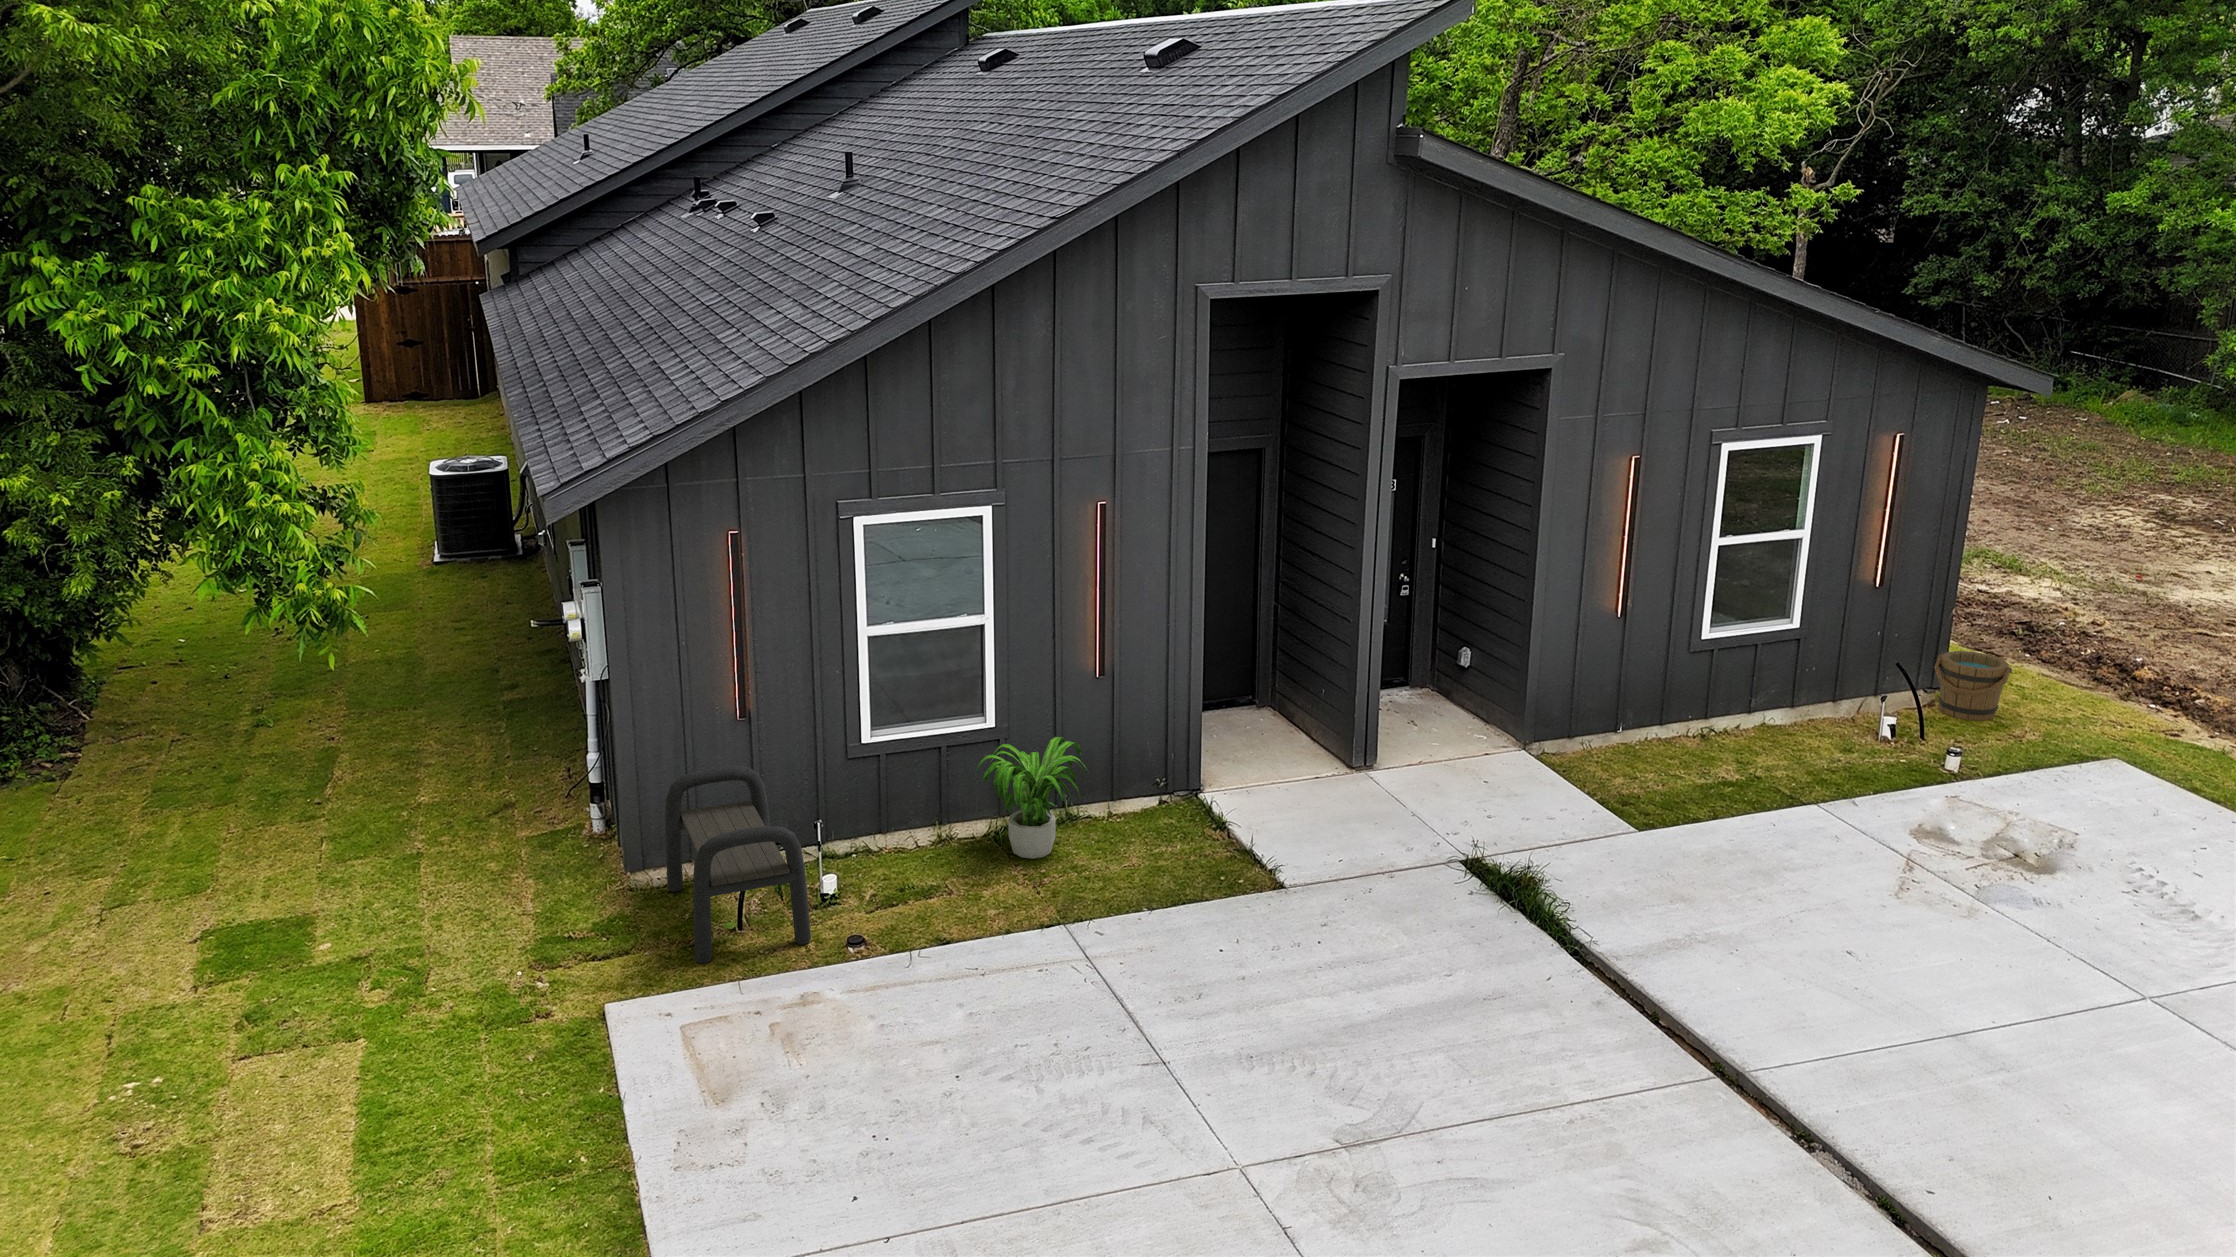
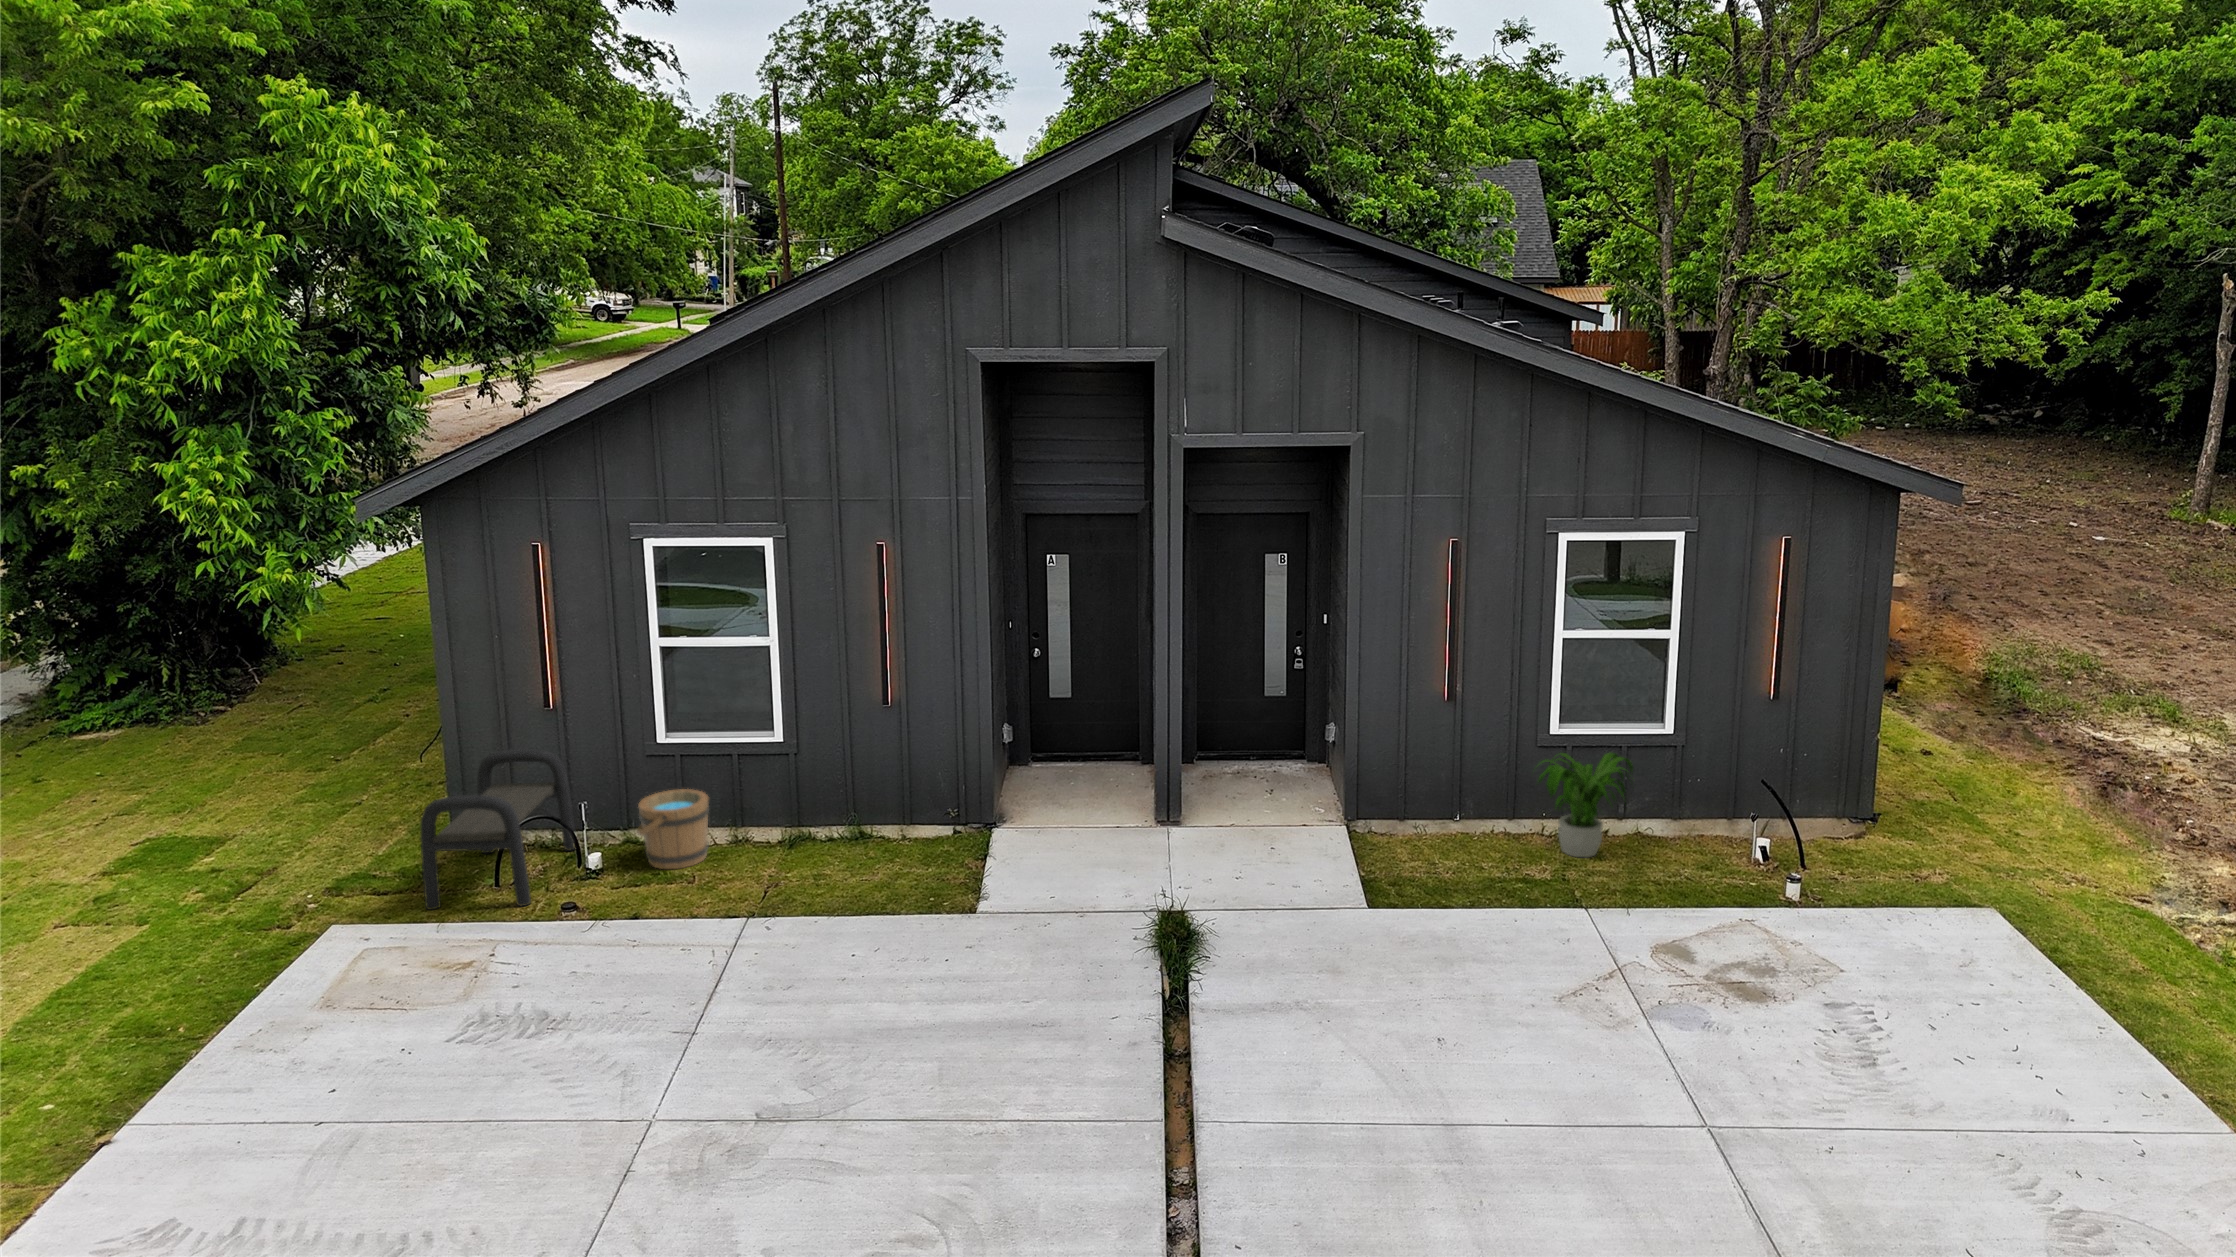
bucket: present [1935,651,2012,721] -> present [637,789,709,869]
potted plant: present [975,737,1086,859] -> present [1538,753,1633,858]

